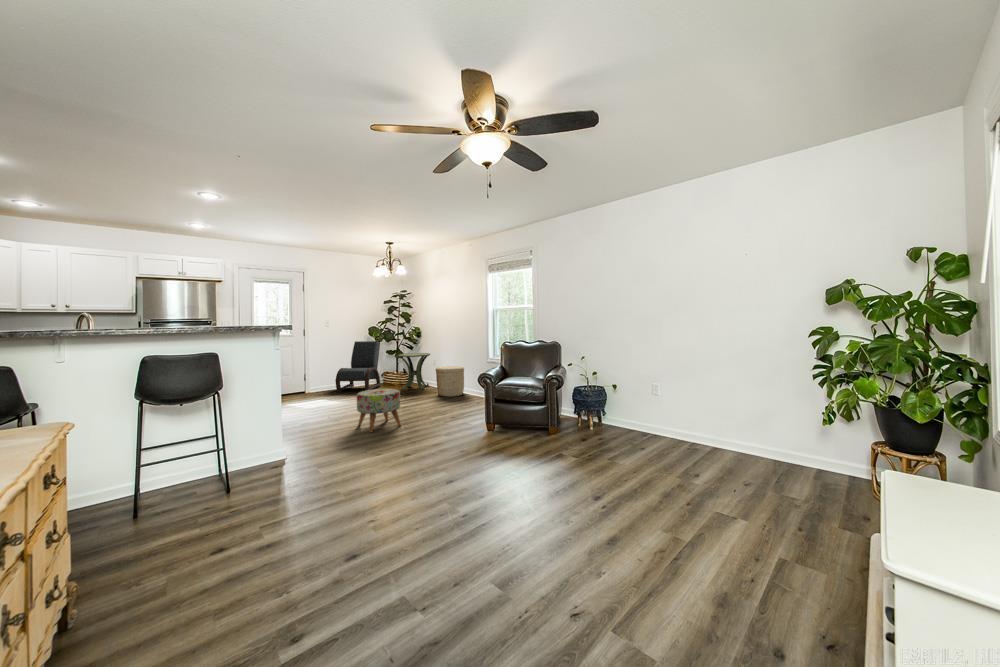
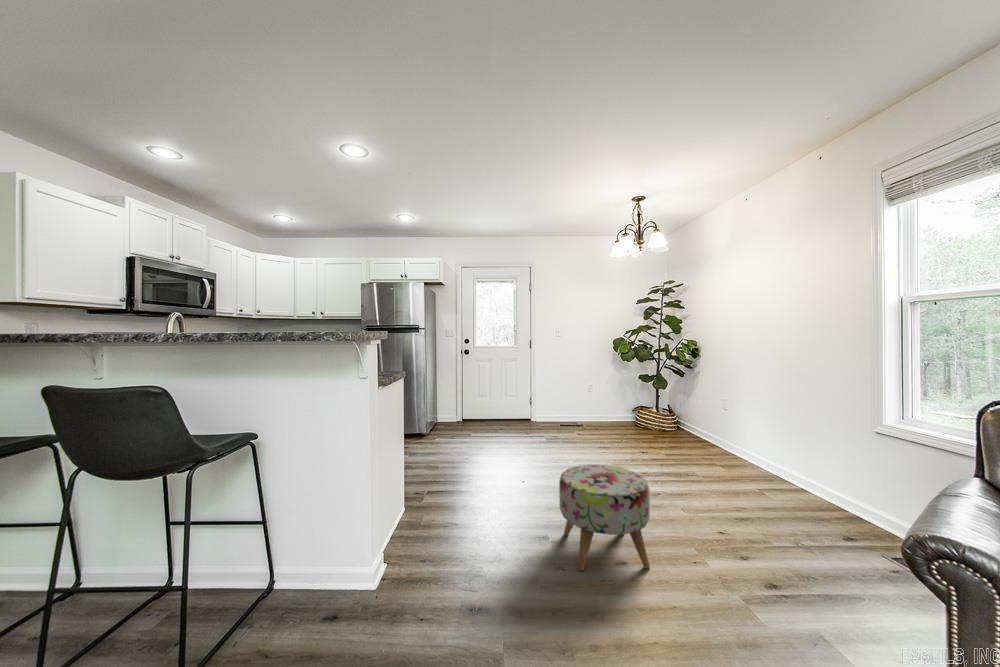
lounge chair: present [335,341,381,392] -> none [564,359,631,438]
side table: present [398,353,430,390] -> none [658,383,716,450]
woven basket: present [436,366,464,397] -> none [729,417,797,486]

